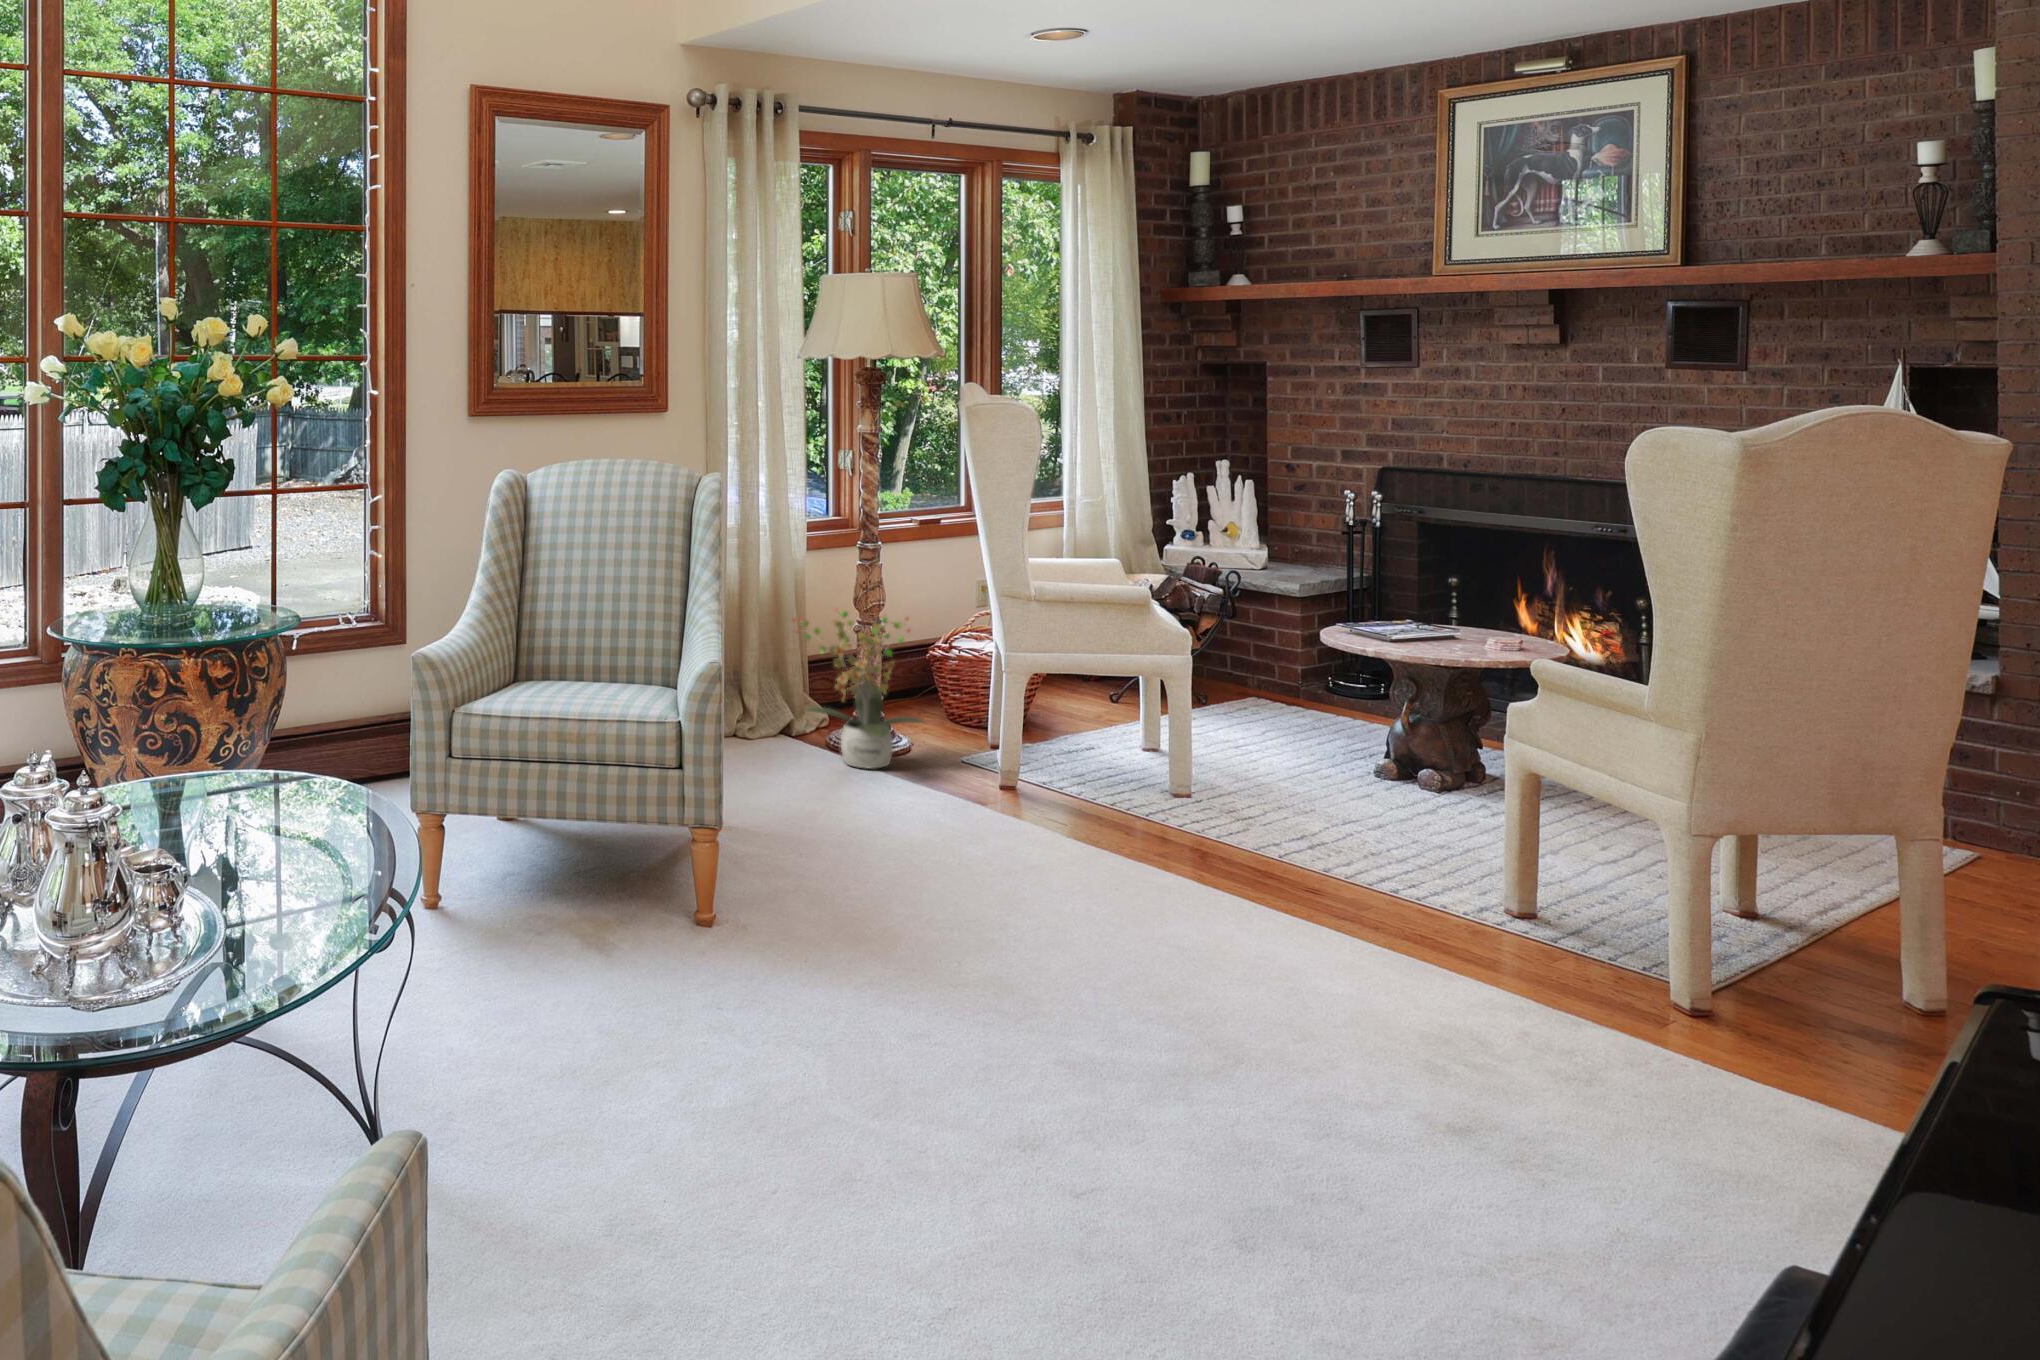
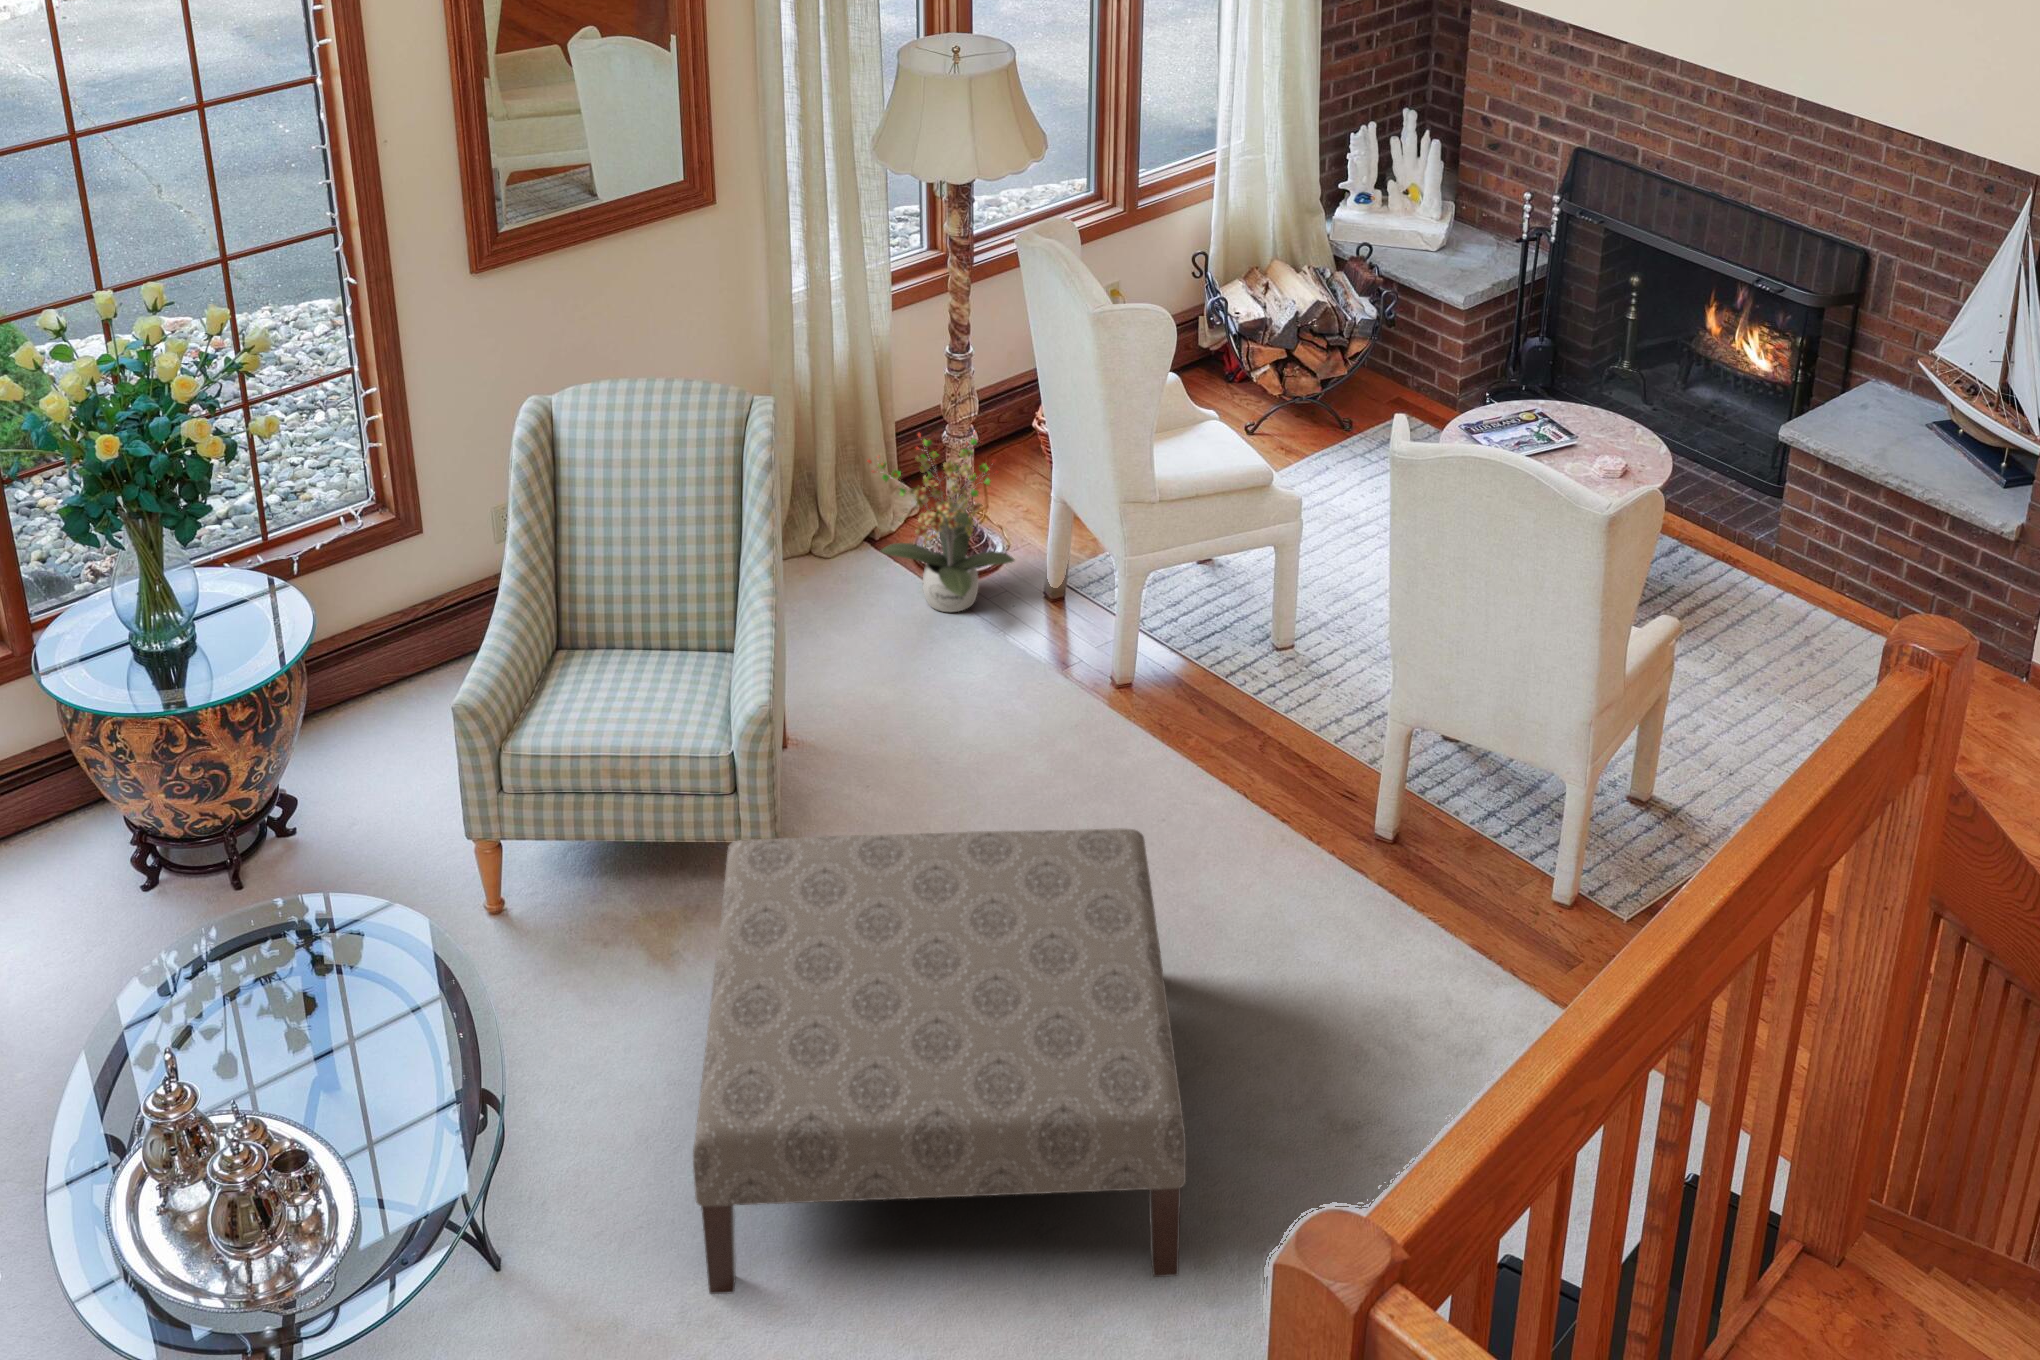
ottoman: none [635,777,1314,1280] -> present [693,829,1186,1294]

